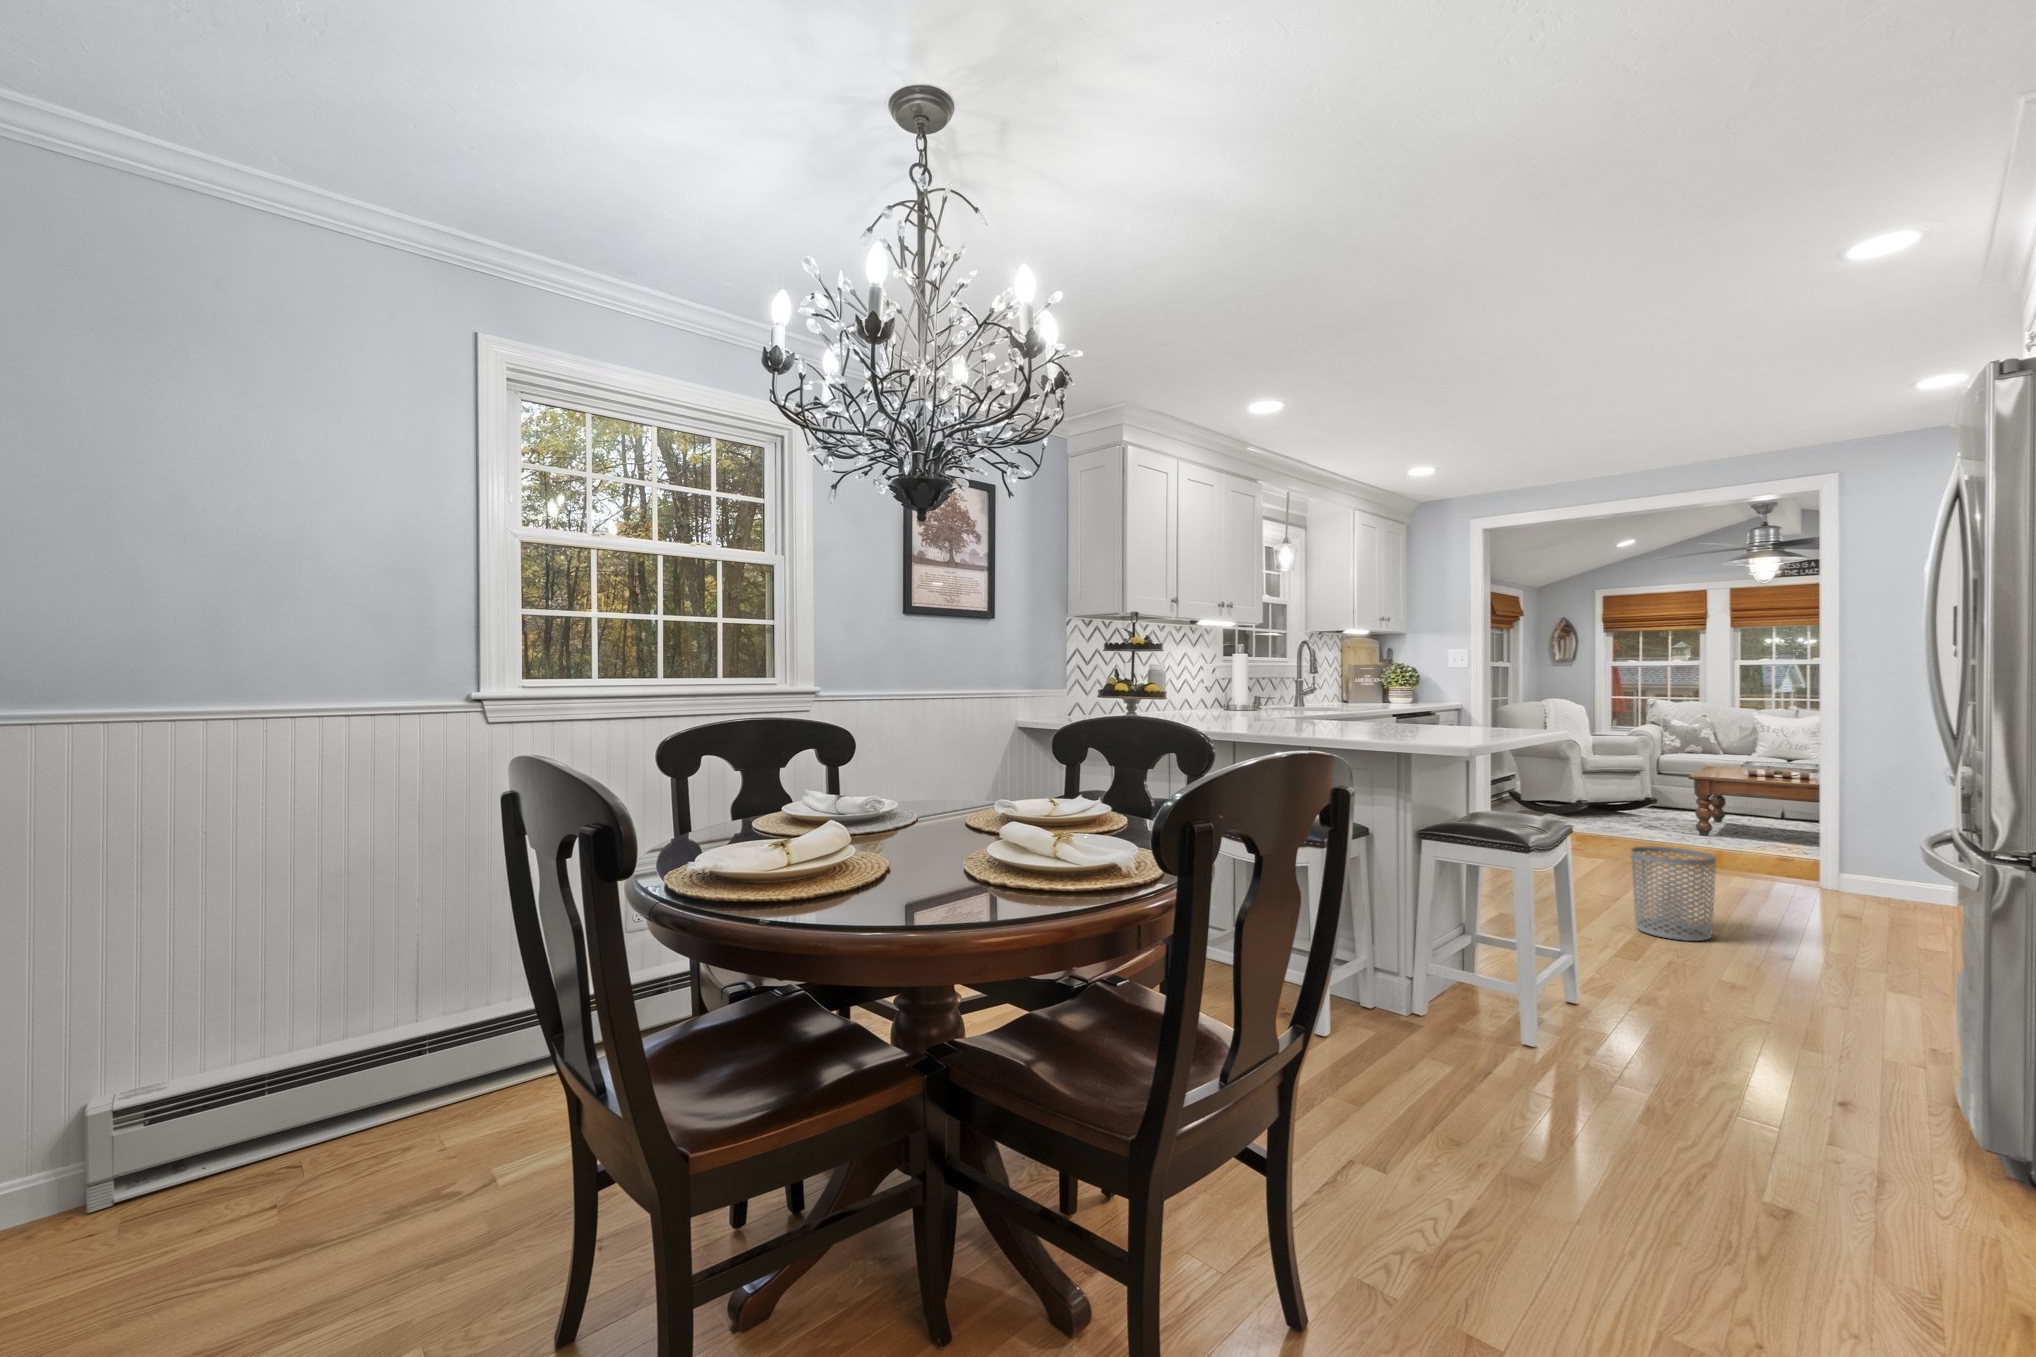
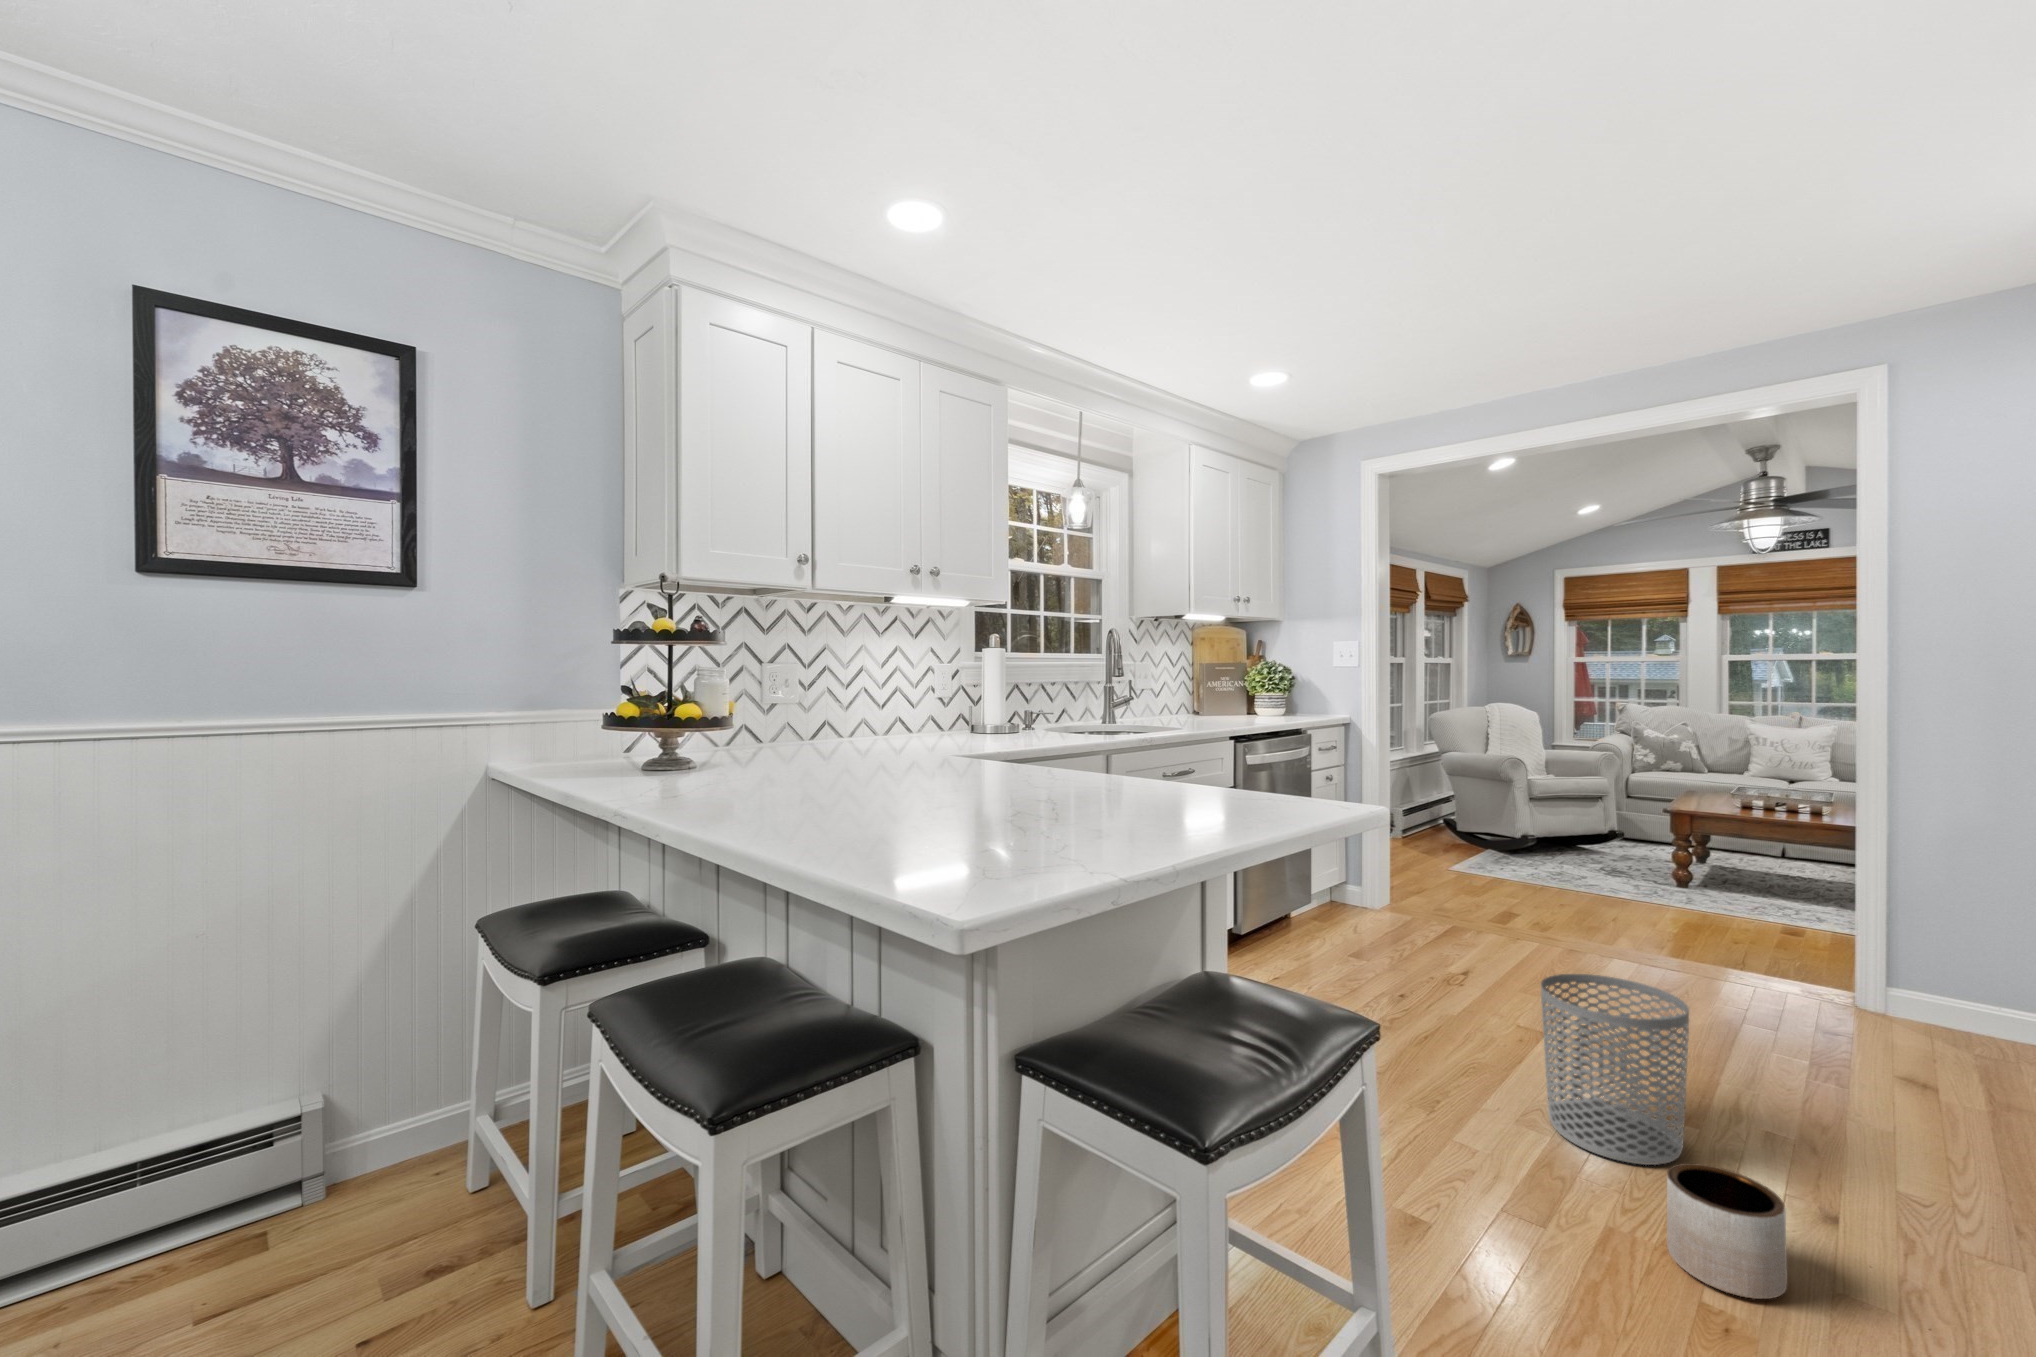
planter: none [1706,921,1765,974] -> present [1667,1163,1787,1299]

